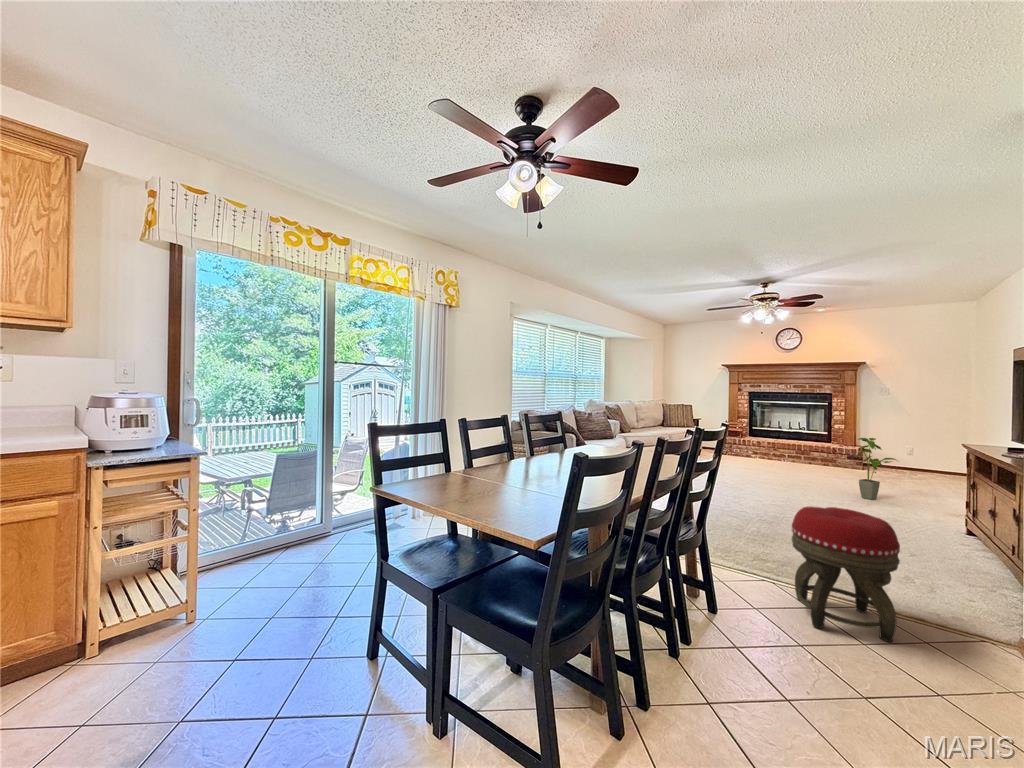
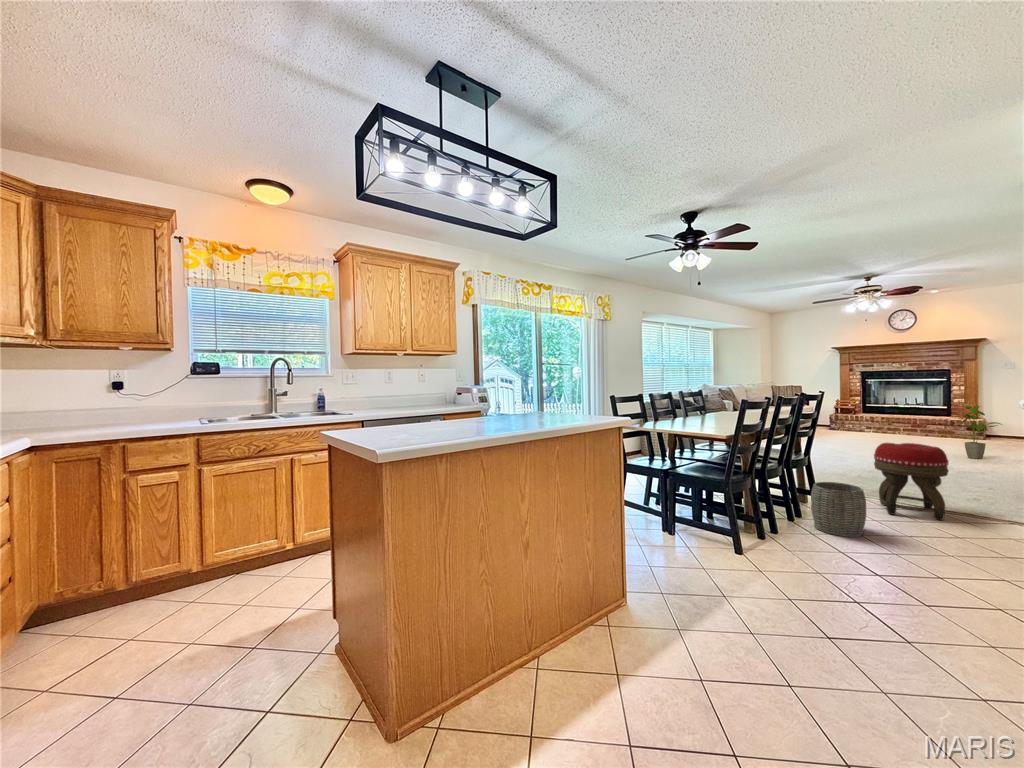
woven basket: none [706,589,797,712] -> present [811,482,866,537]

